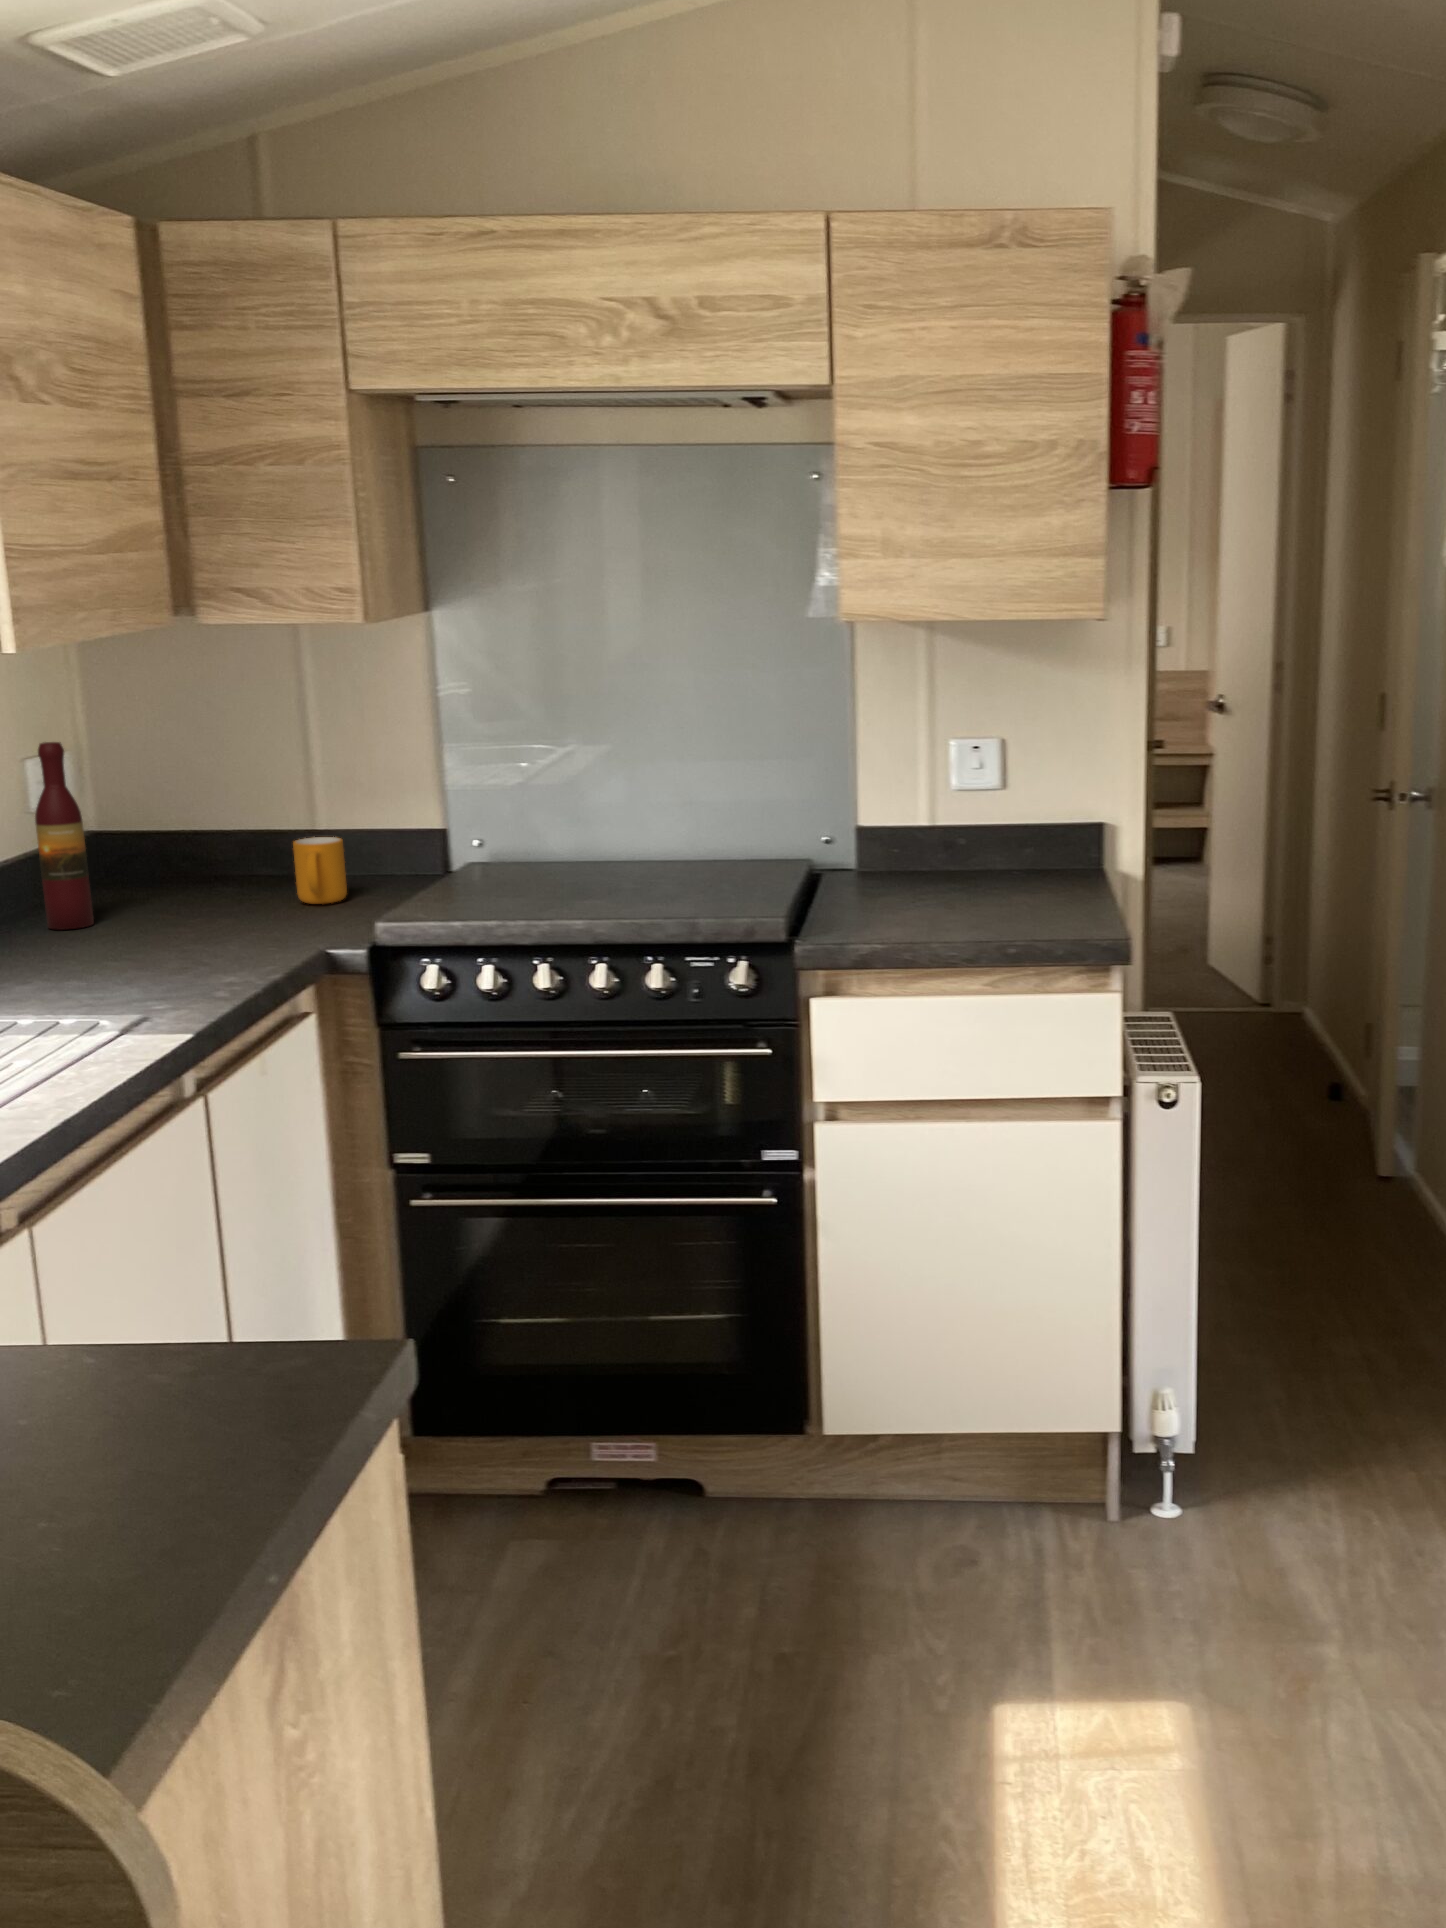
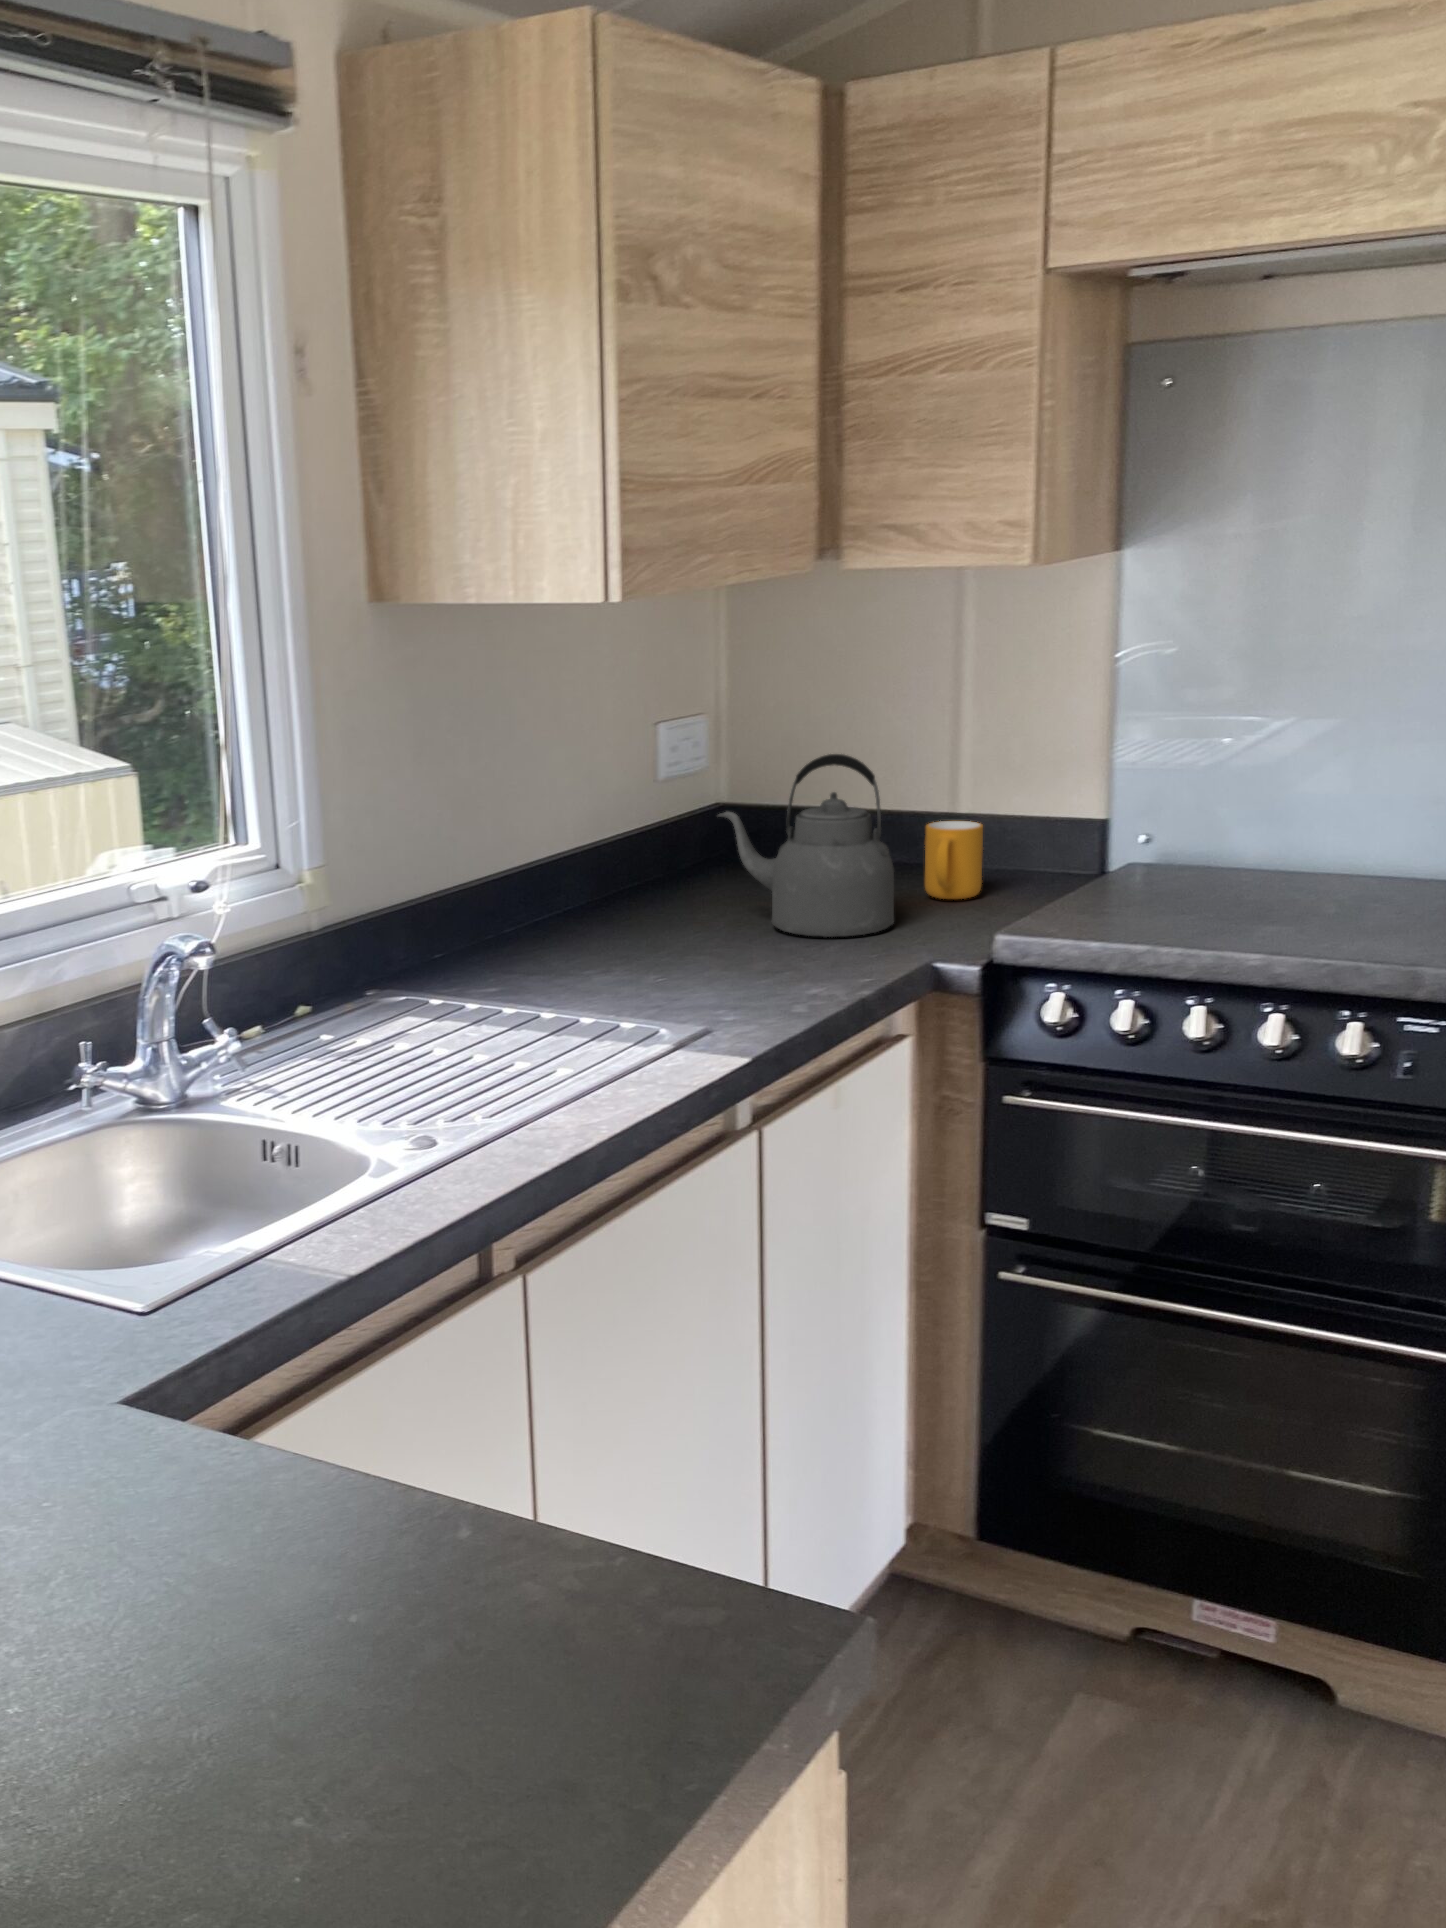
wine bottle: present [35,742,94,930] -> none [655,699,704,907]
kettle: none [105,784,280,941] -> present [718,754,894,937]

